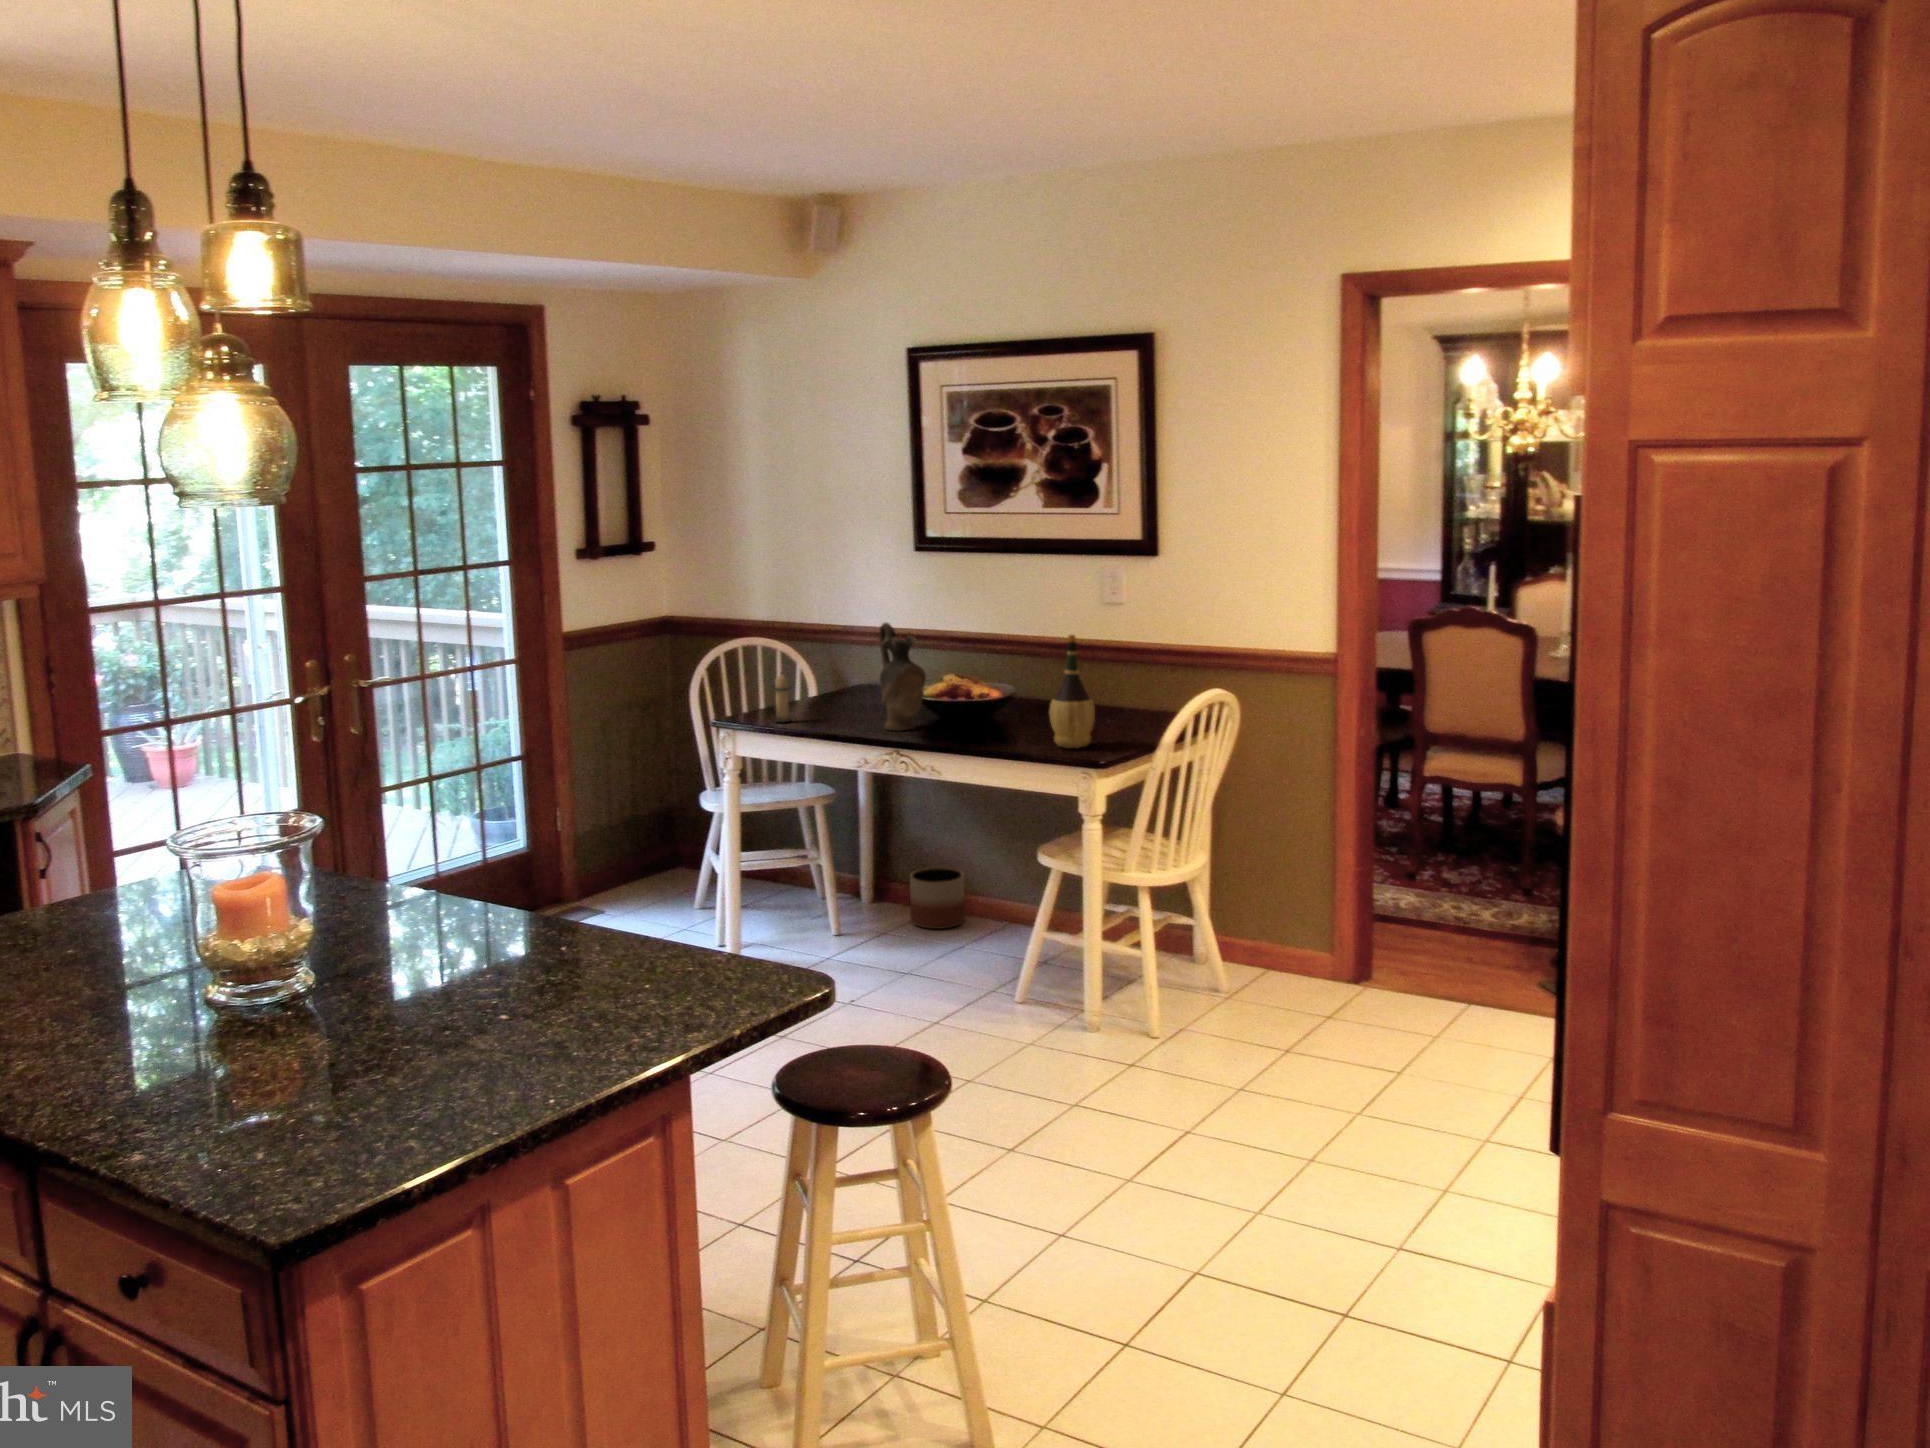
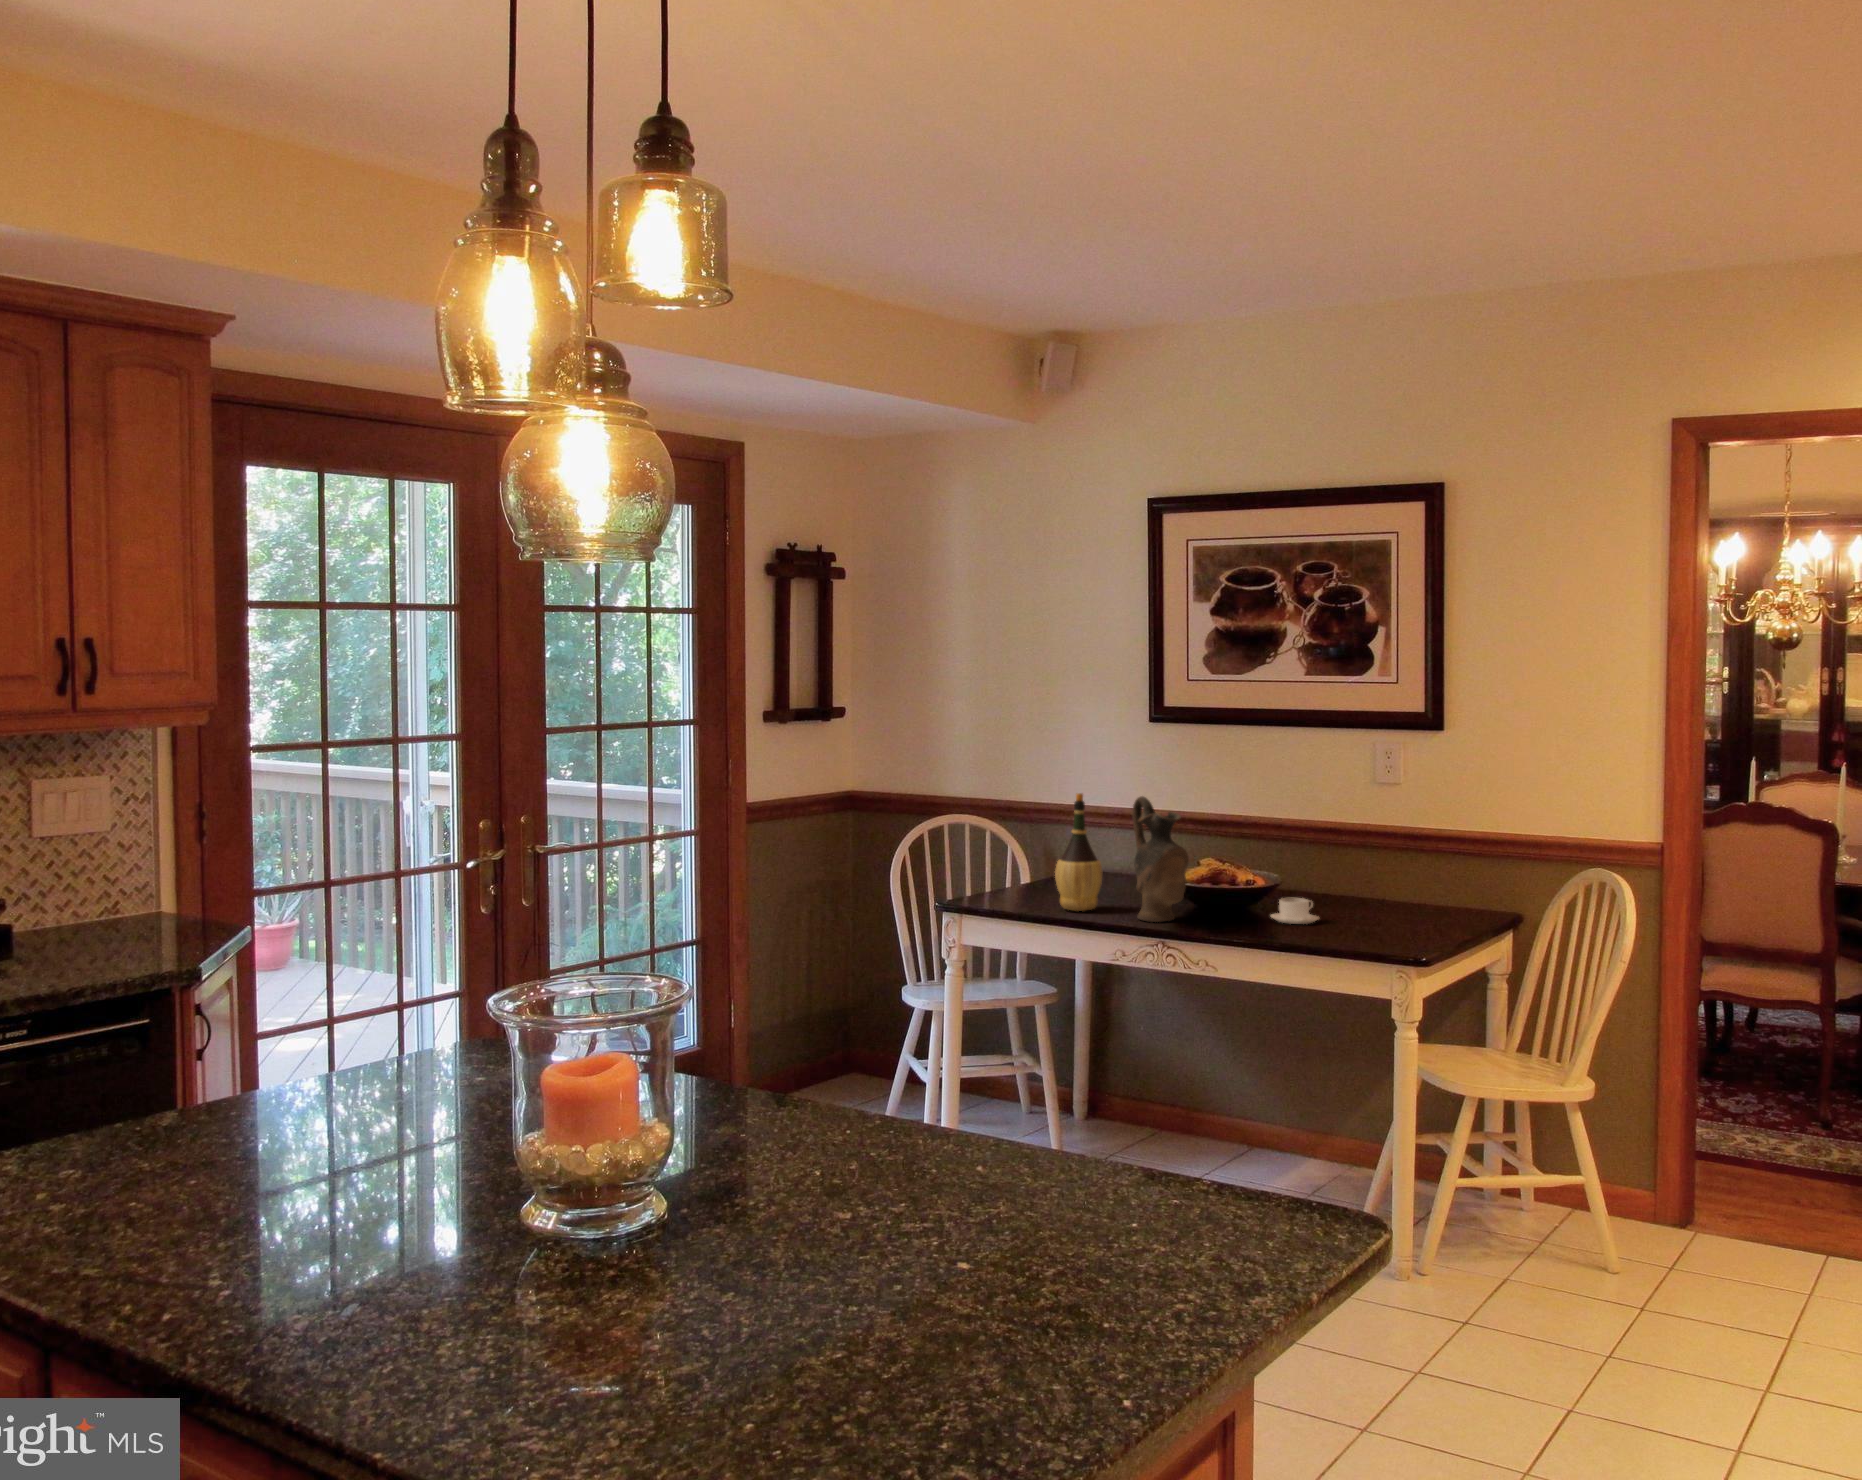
wine bottle: present [1050,635,1095,748] -> present [1055,793,1102,911]
candle: present [772,675,791,722] -> none [999,850,1027,909]
coffee cup: none [996,706,1038,729] -> present [1271,898,1319,924]
planter: present [910,868,965,929] -> none [1137,1085,1201,1157]

